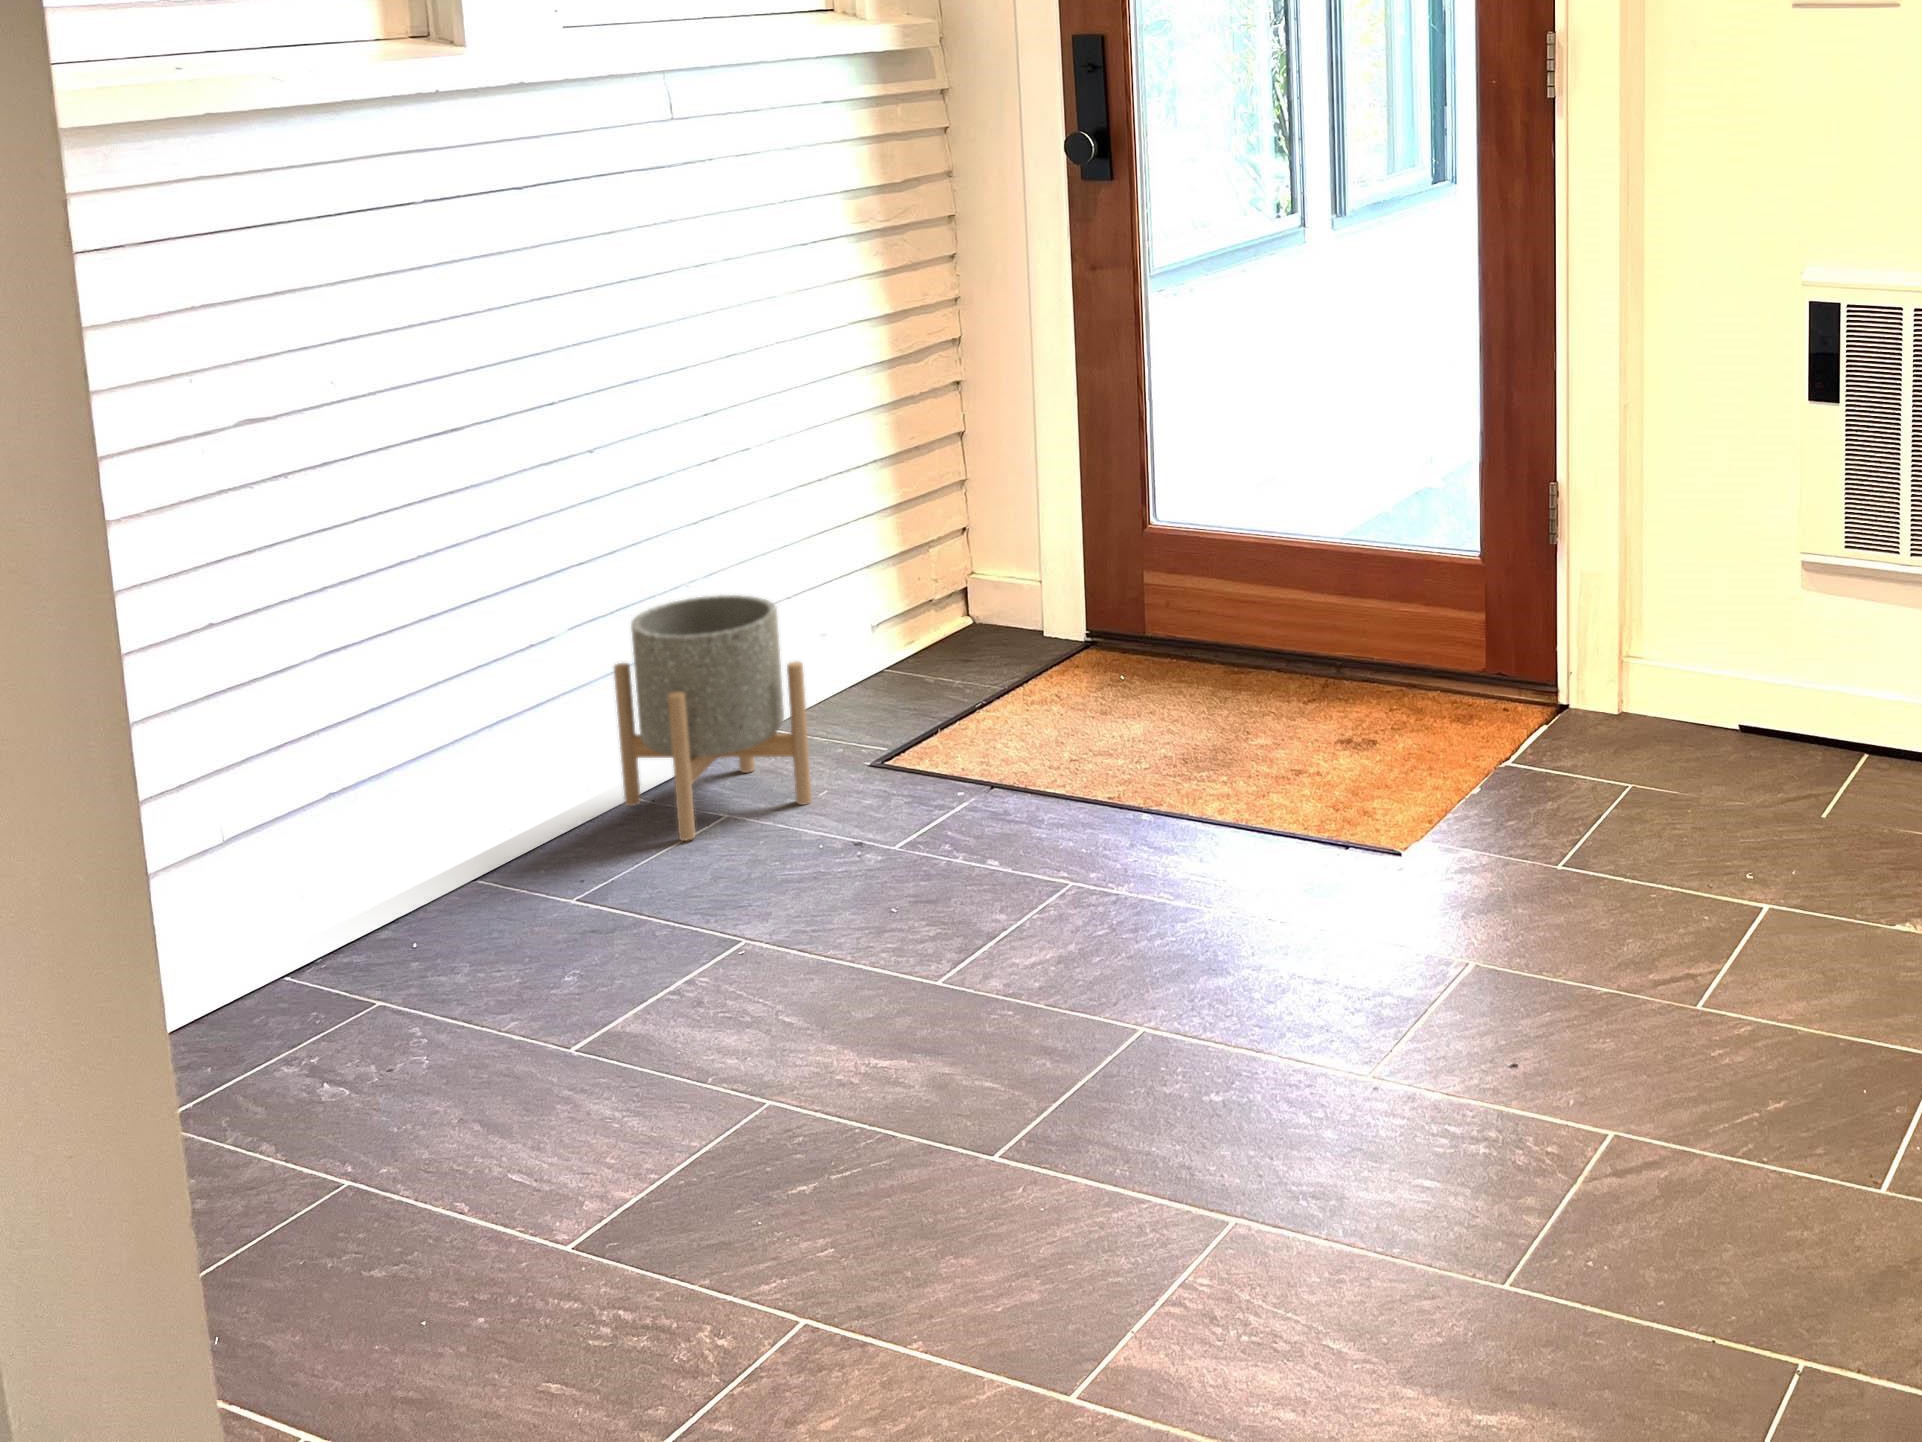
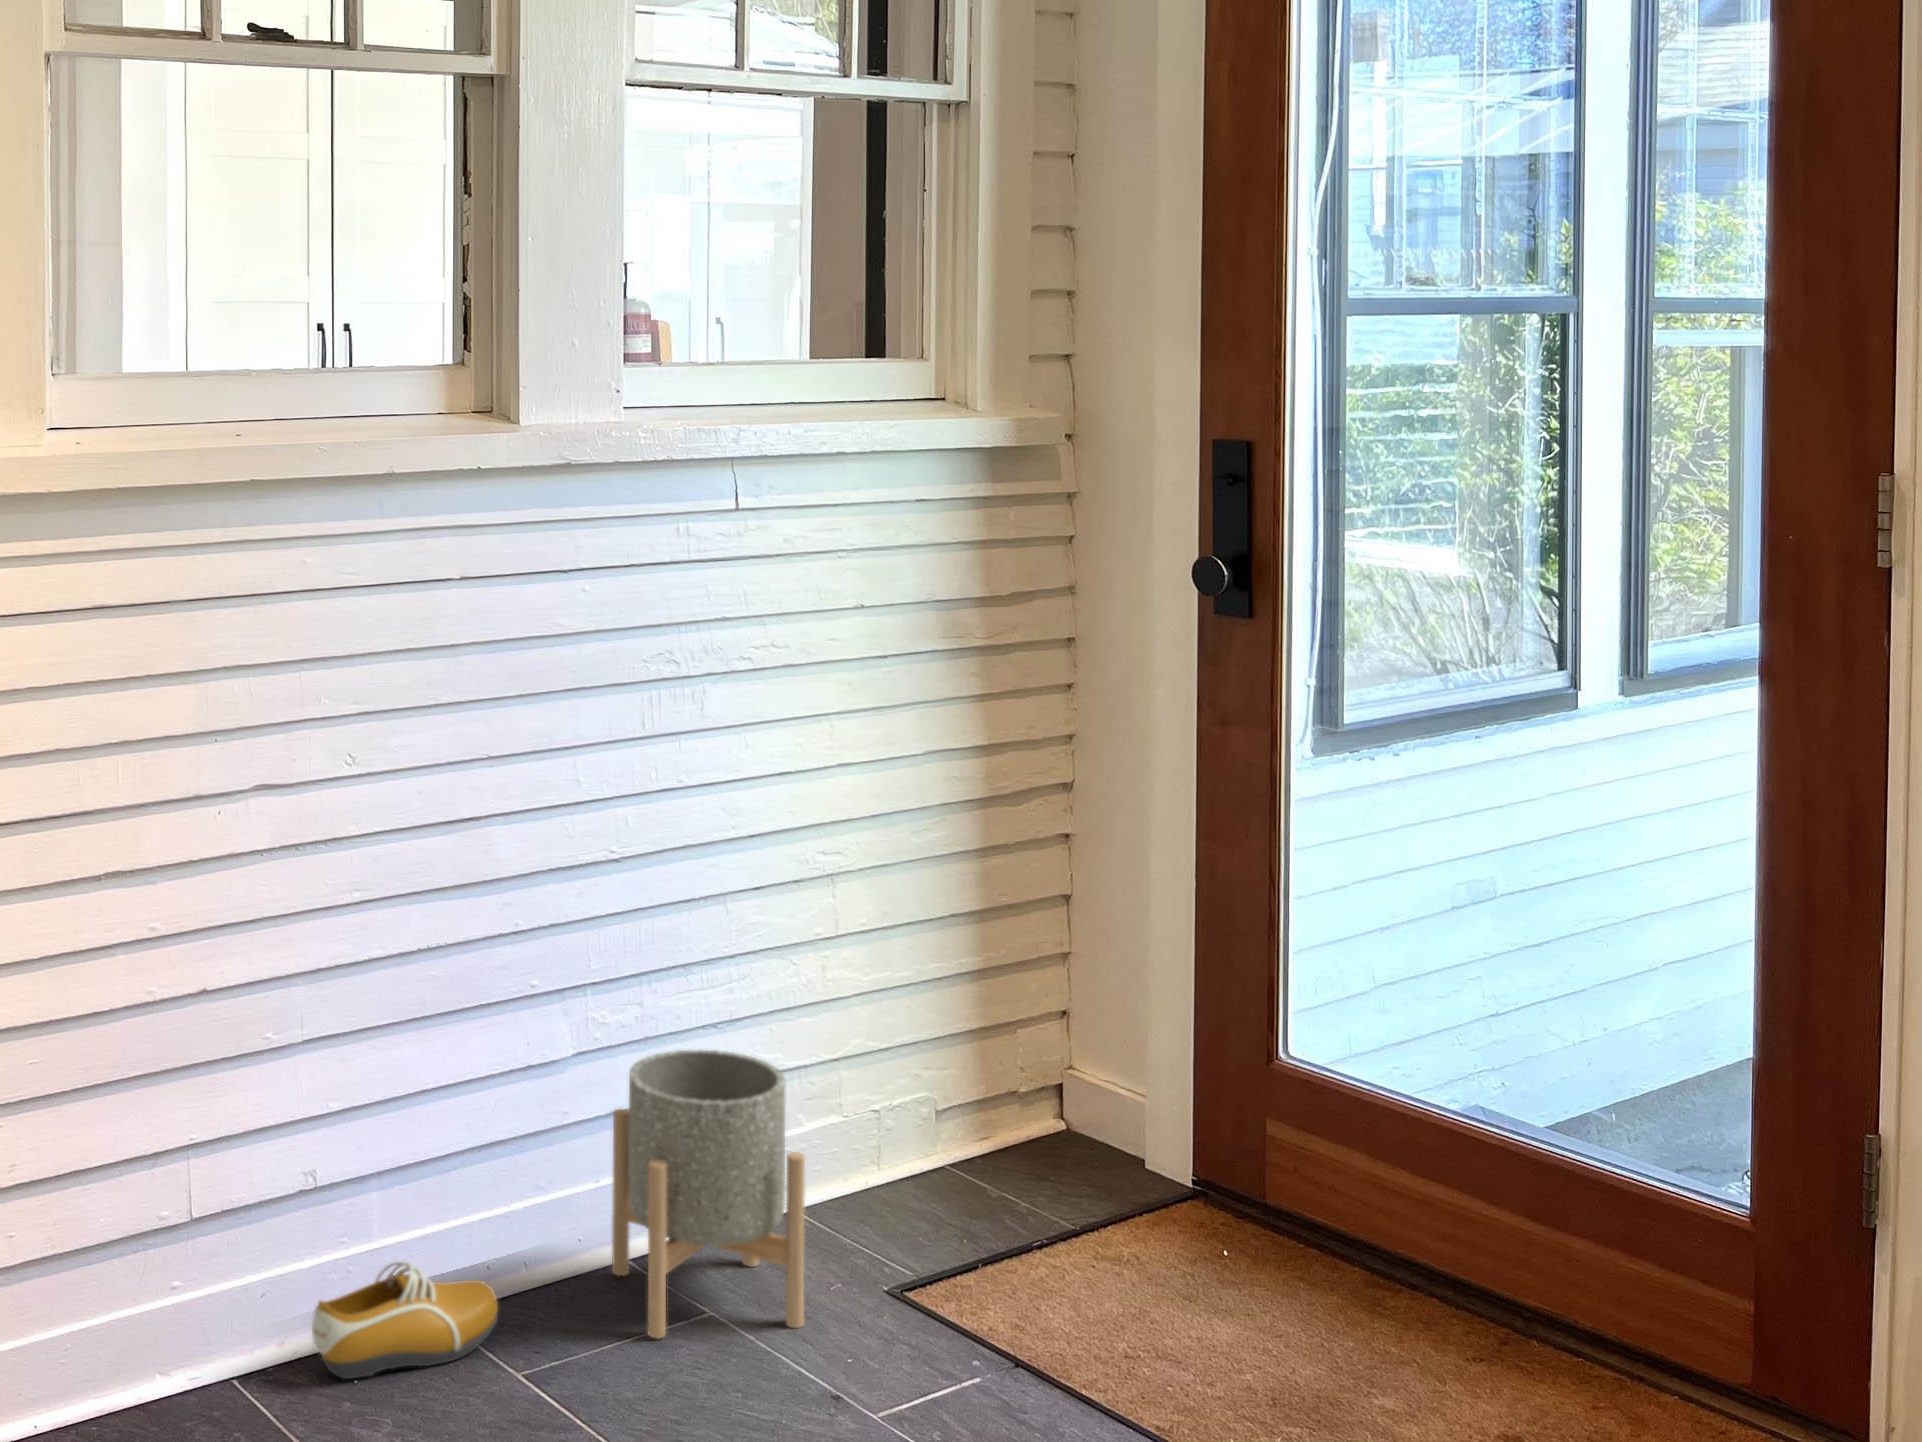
shoe: none [364,830,539,942] -> present [312,1262,498,1379]

